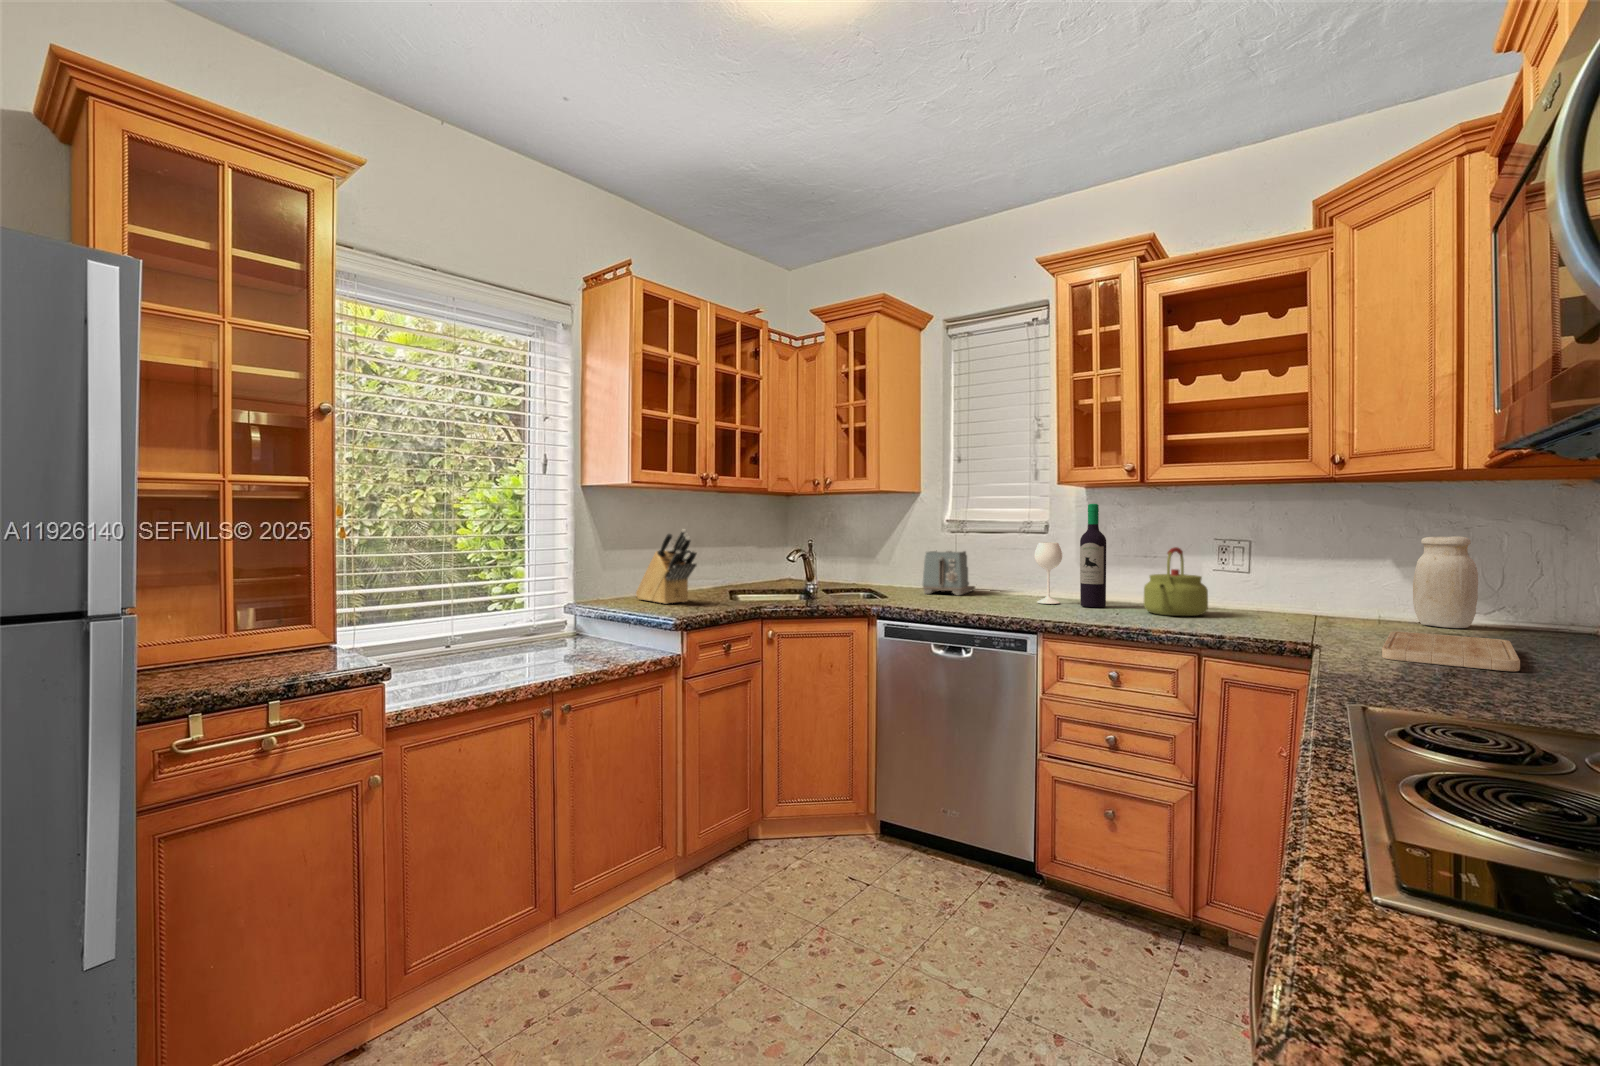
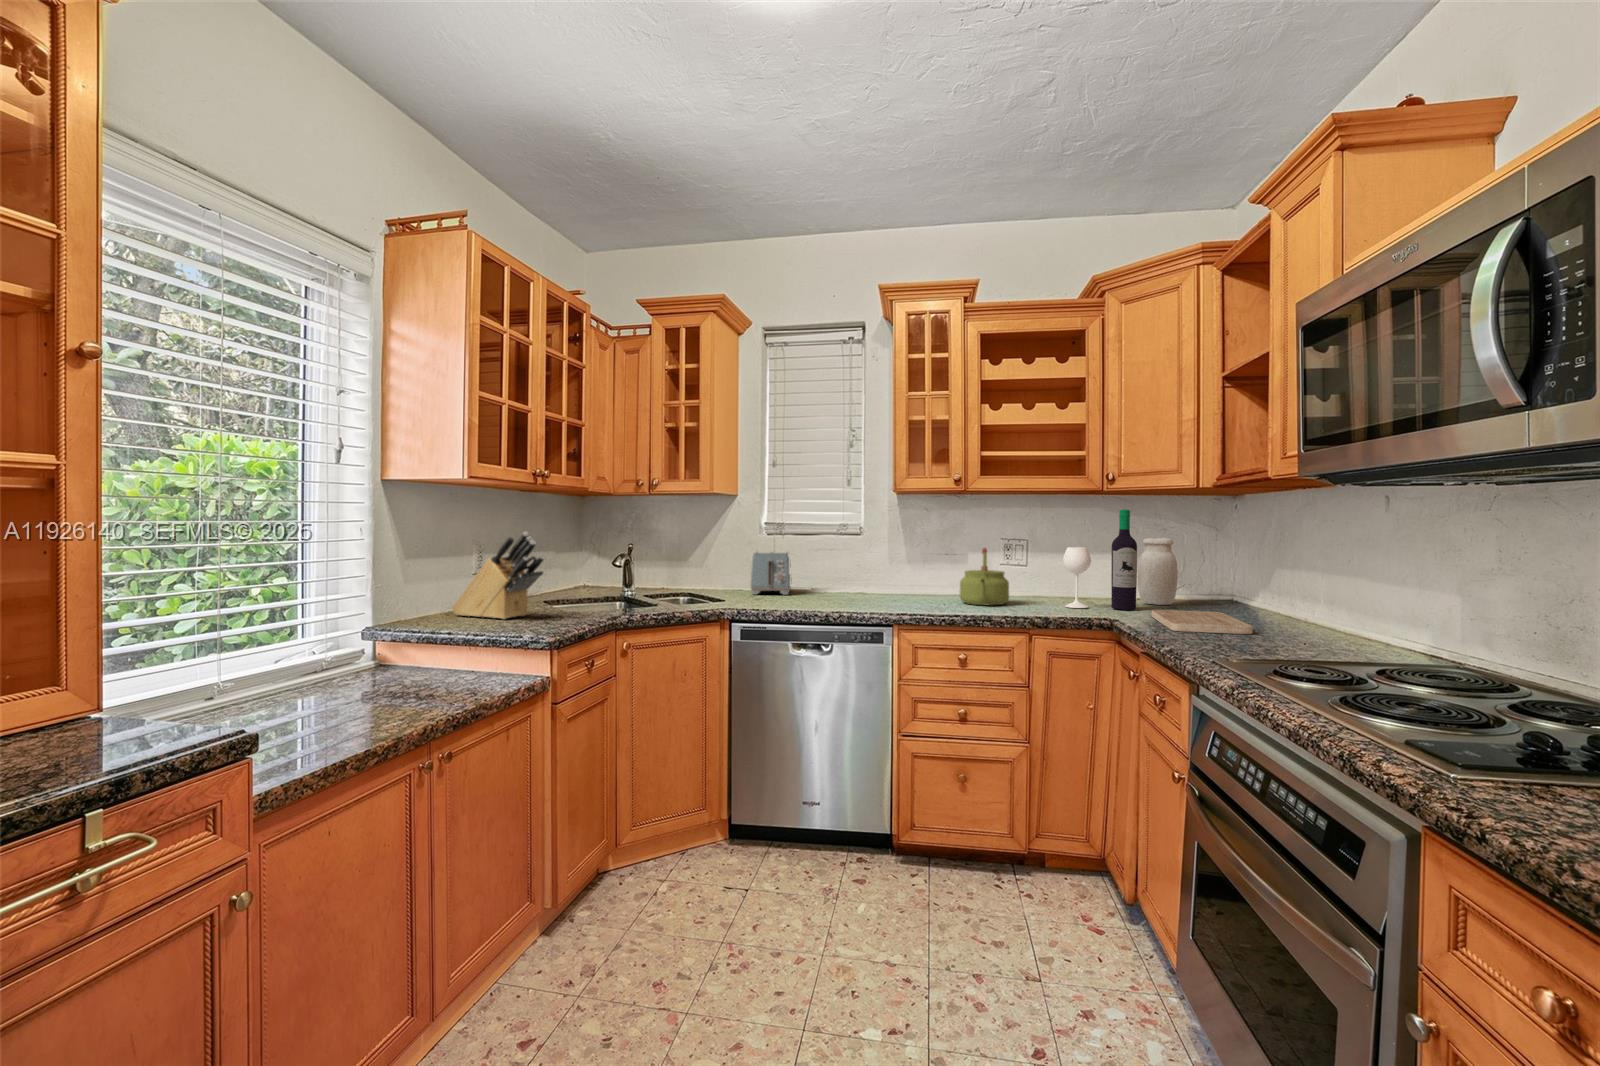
wine bottle: present [1035,504,1106,607] -> present [1063,509,1137,610]

